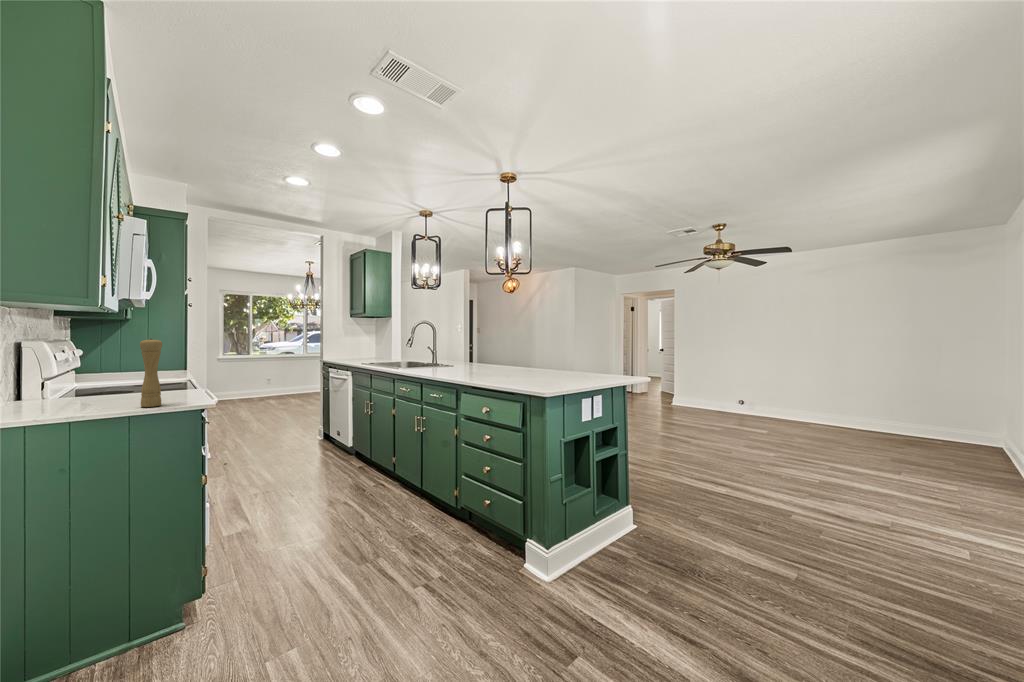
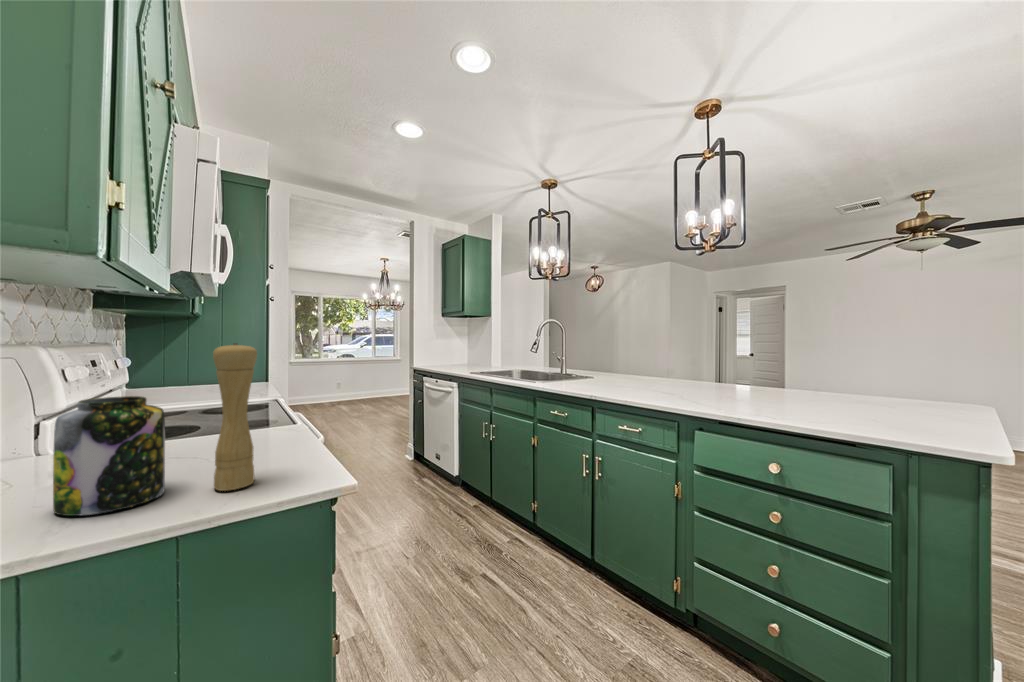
jar: none [67,363,116,412] -> present [53,396,165,516]

